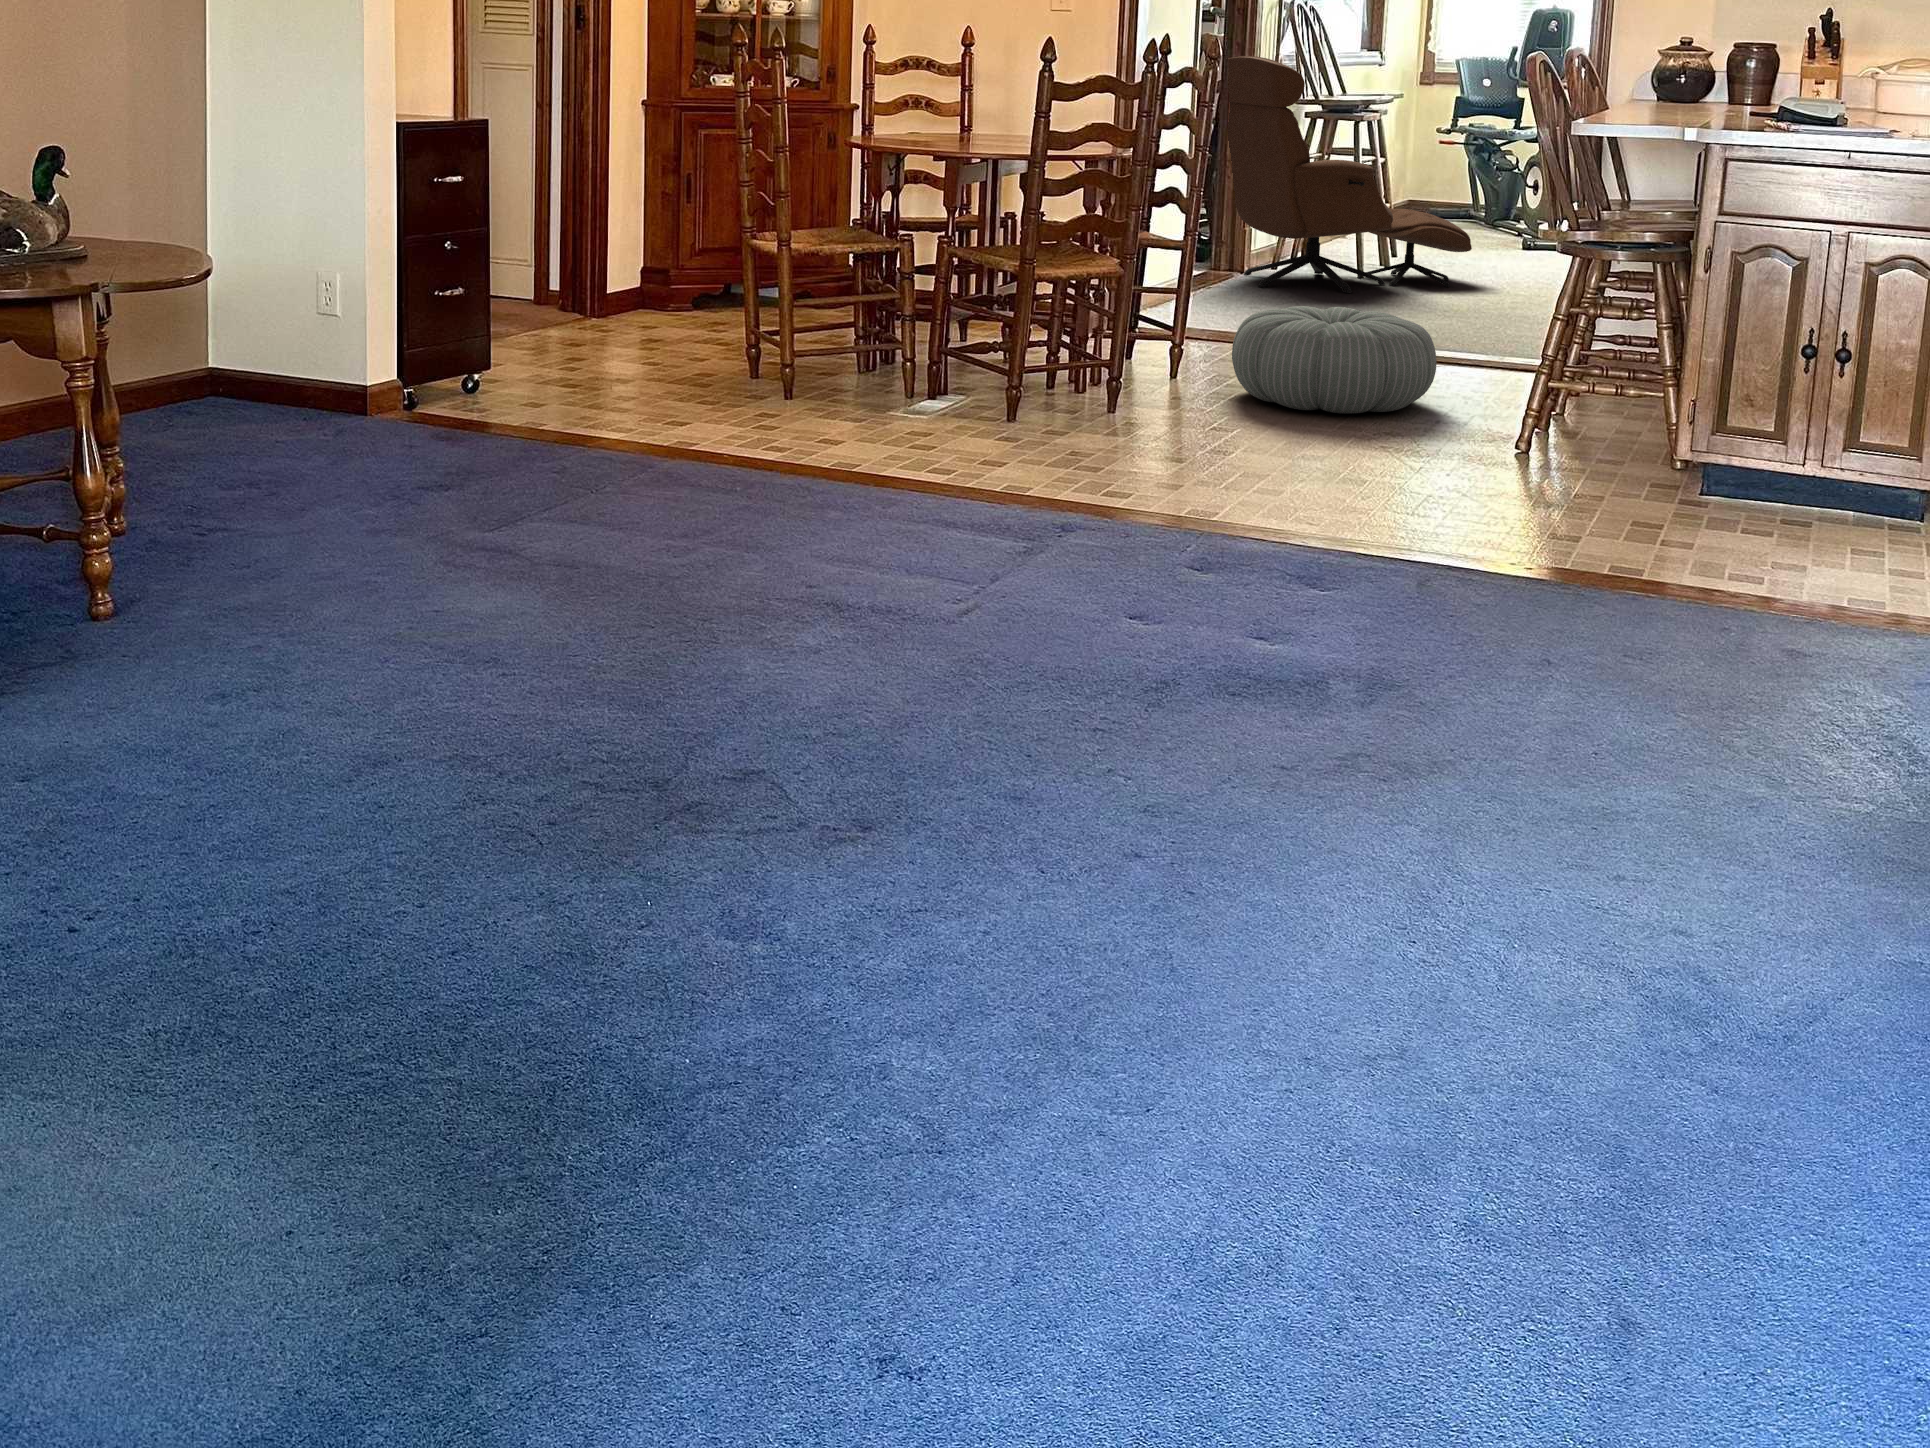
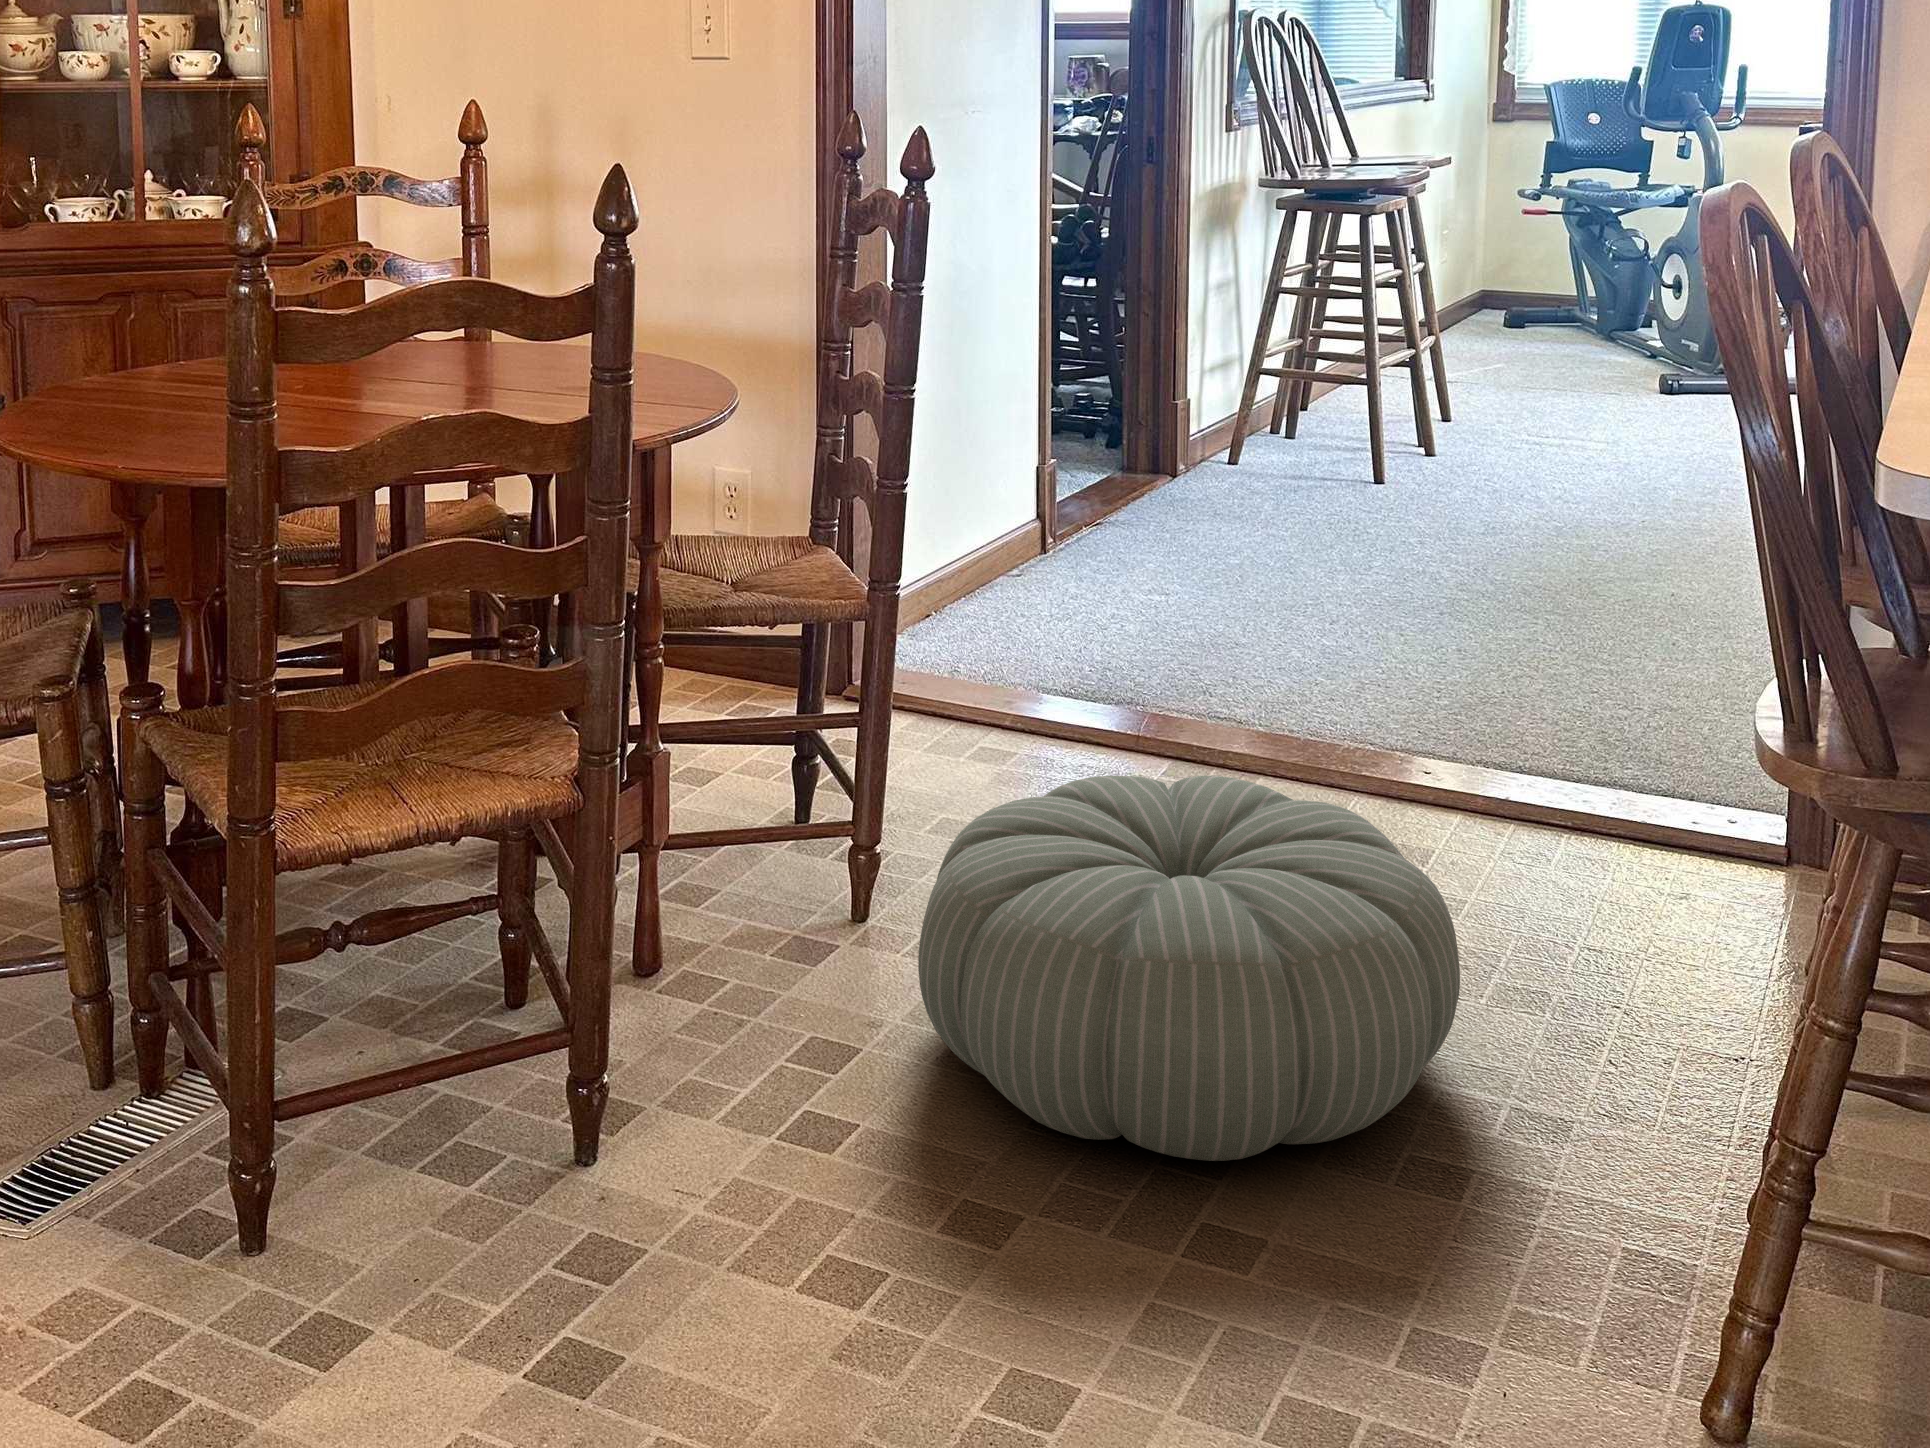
lounge chair: present [1227,56,1472,293] -> none [1111,111,1572,534]

